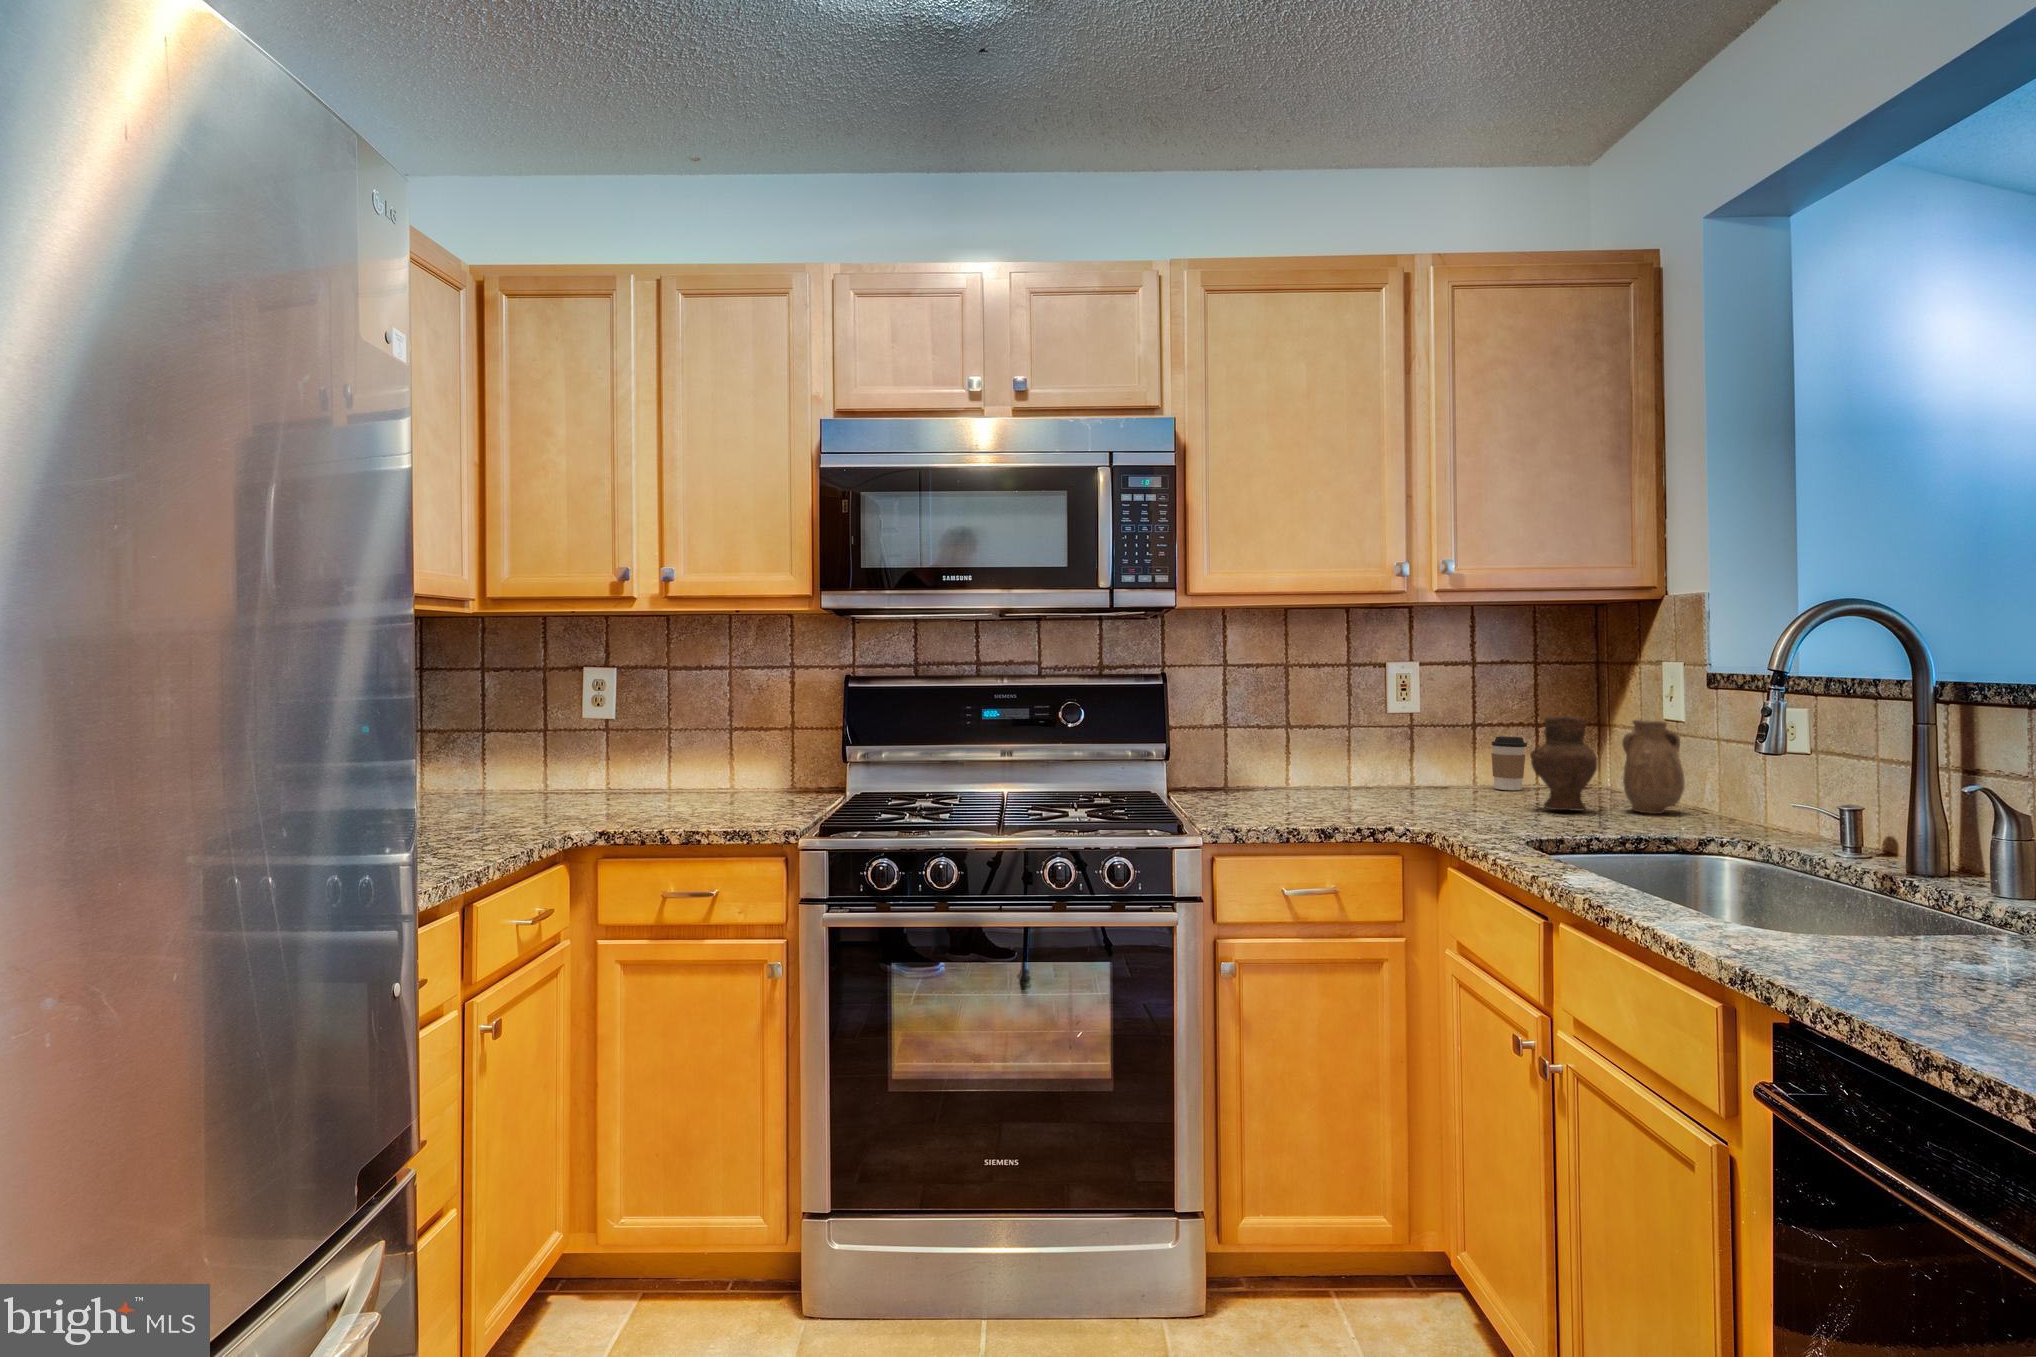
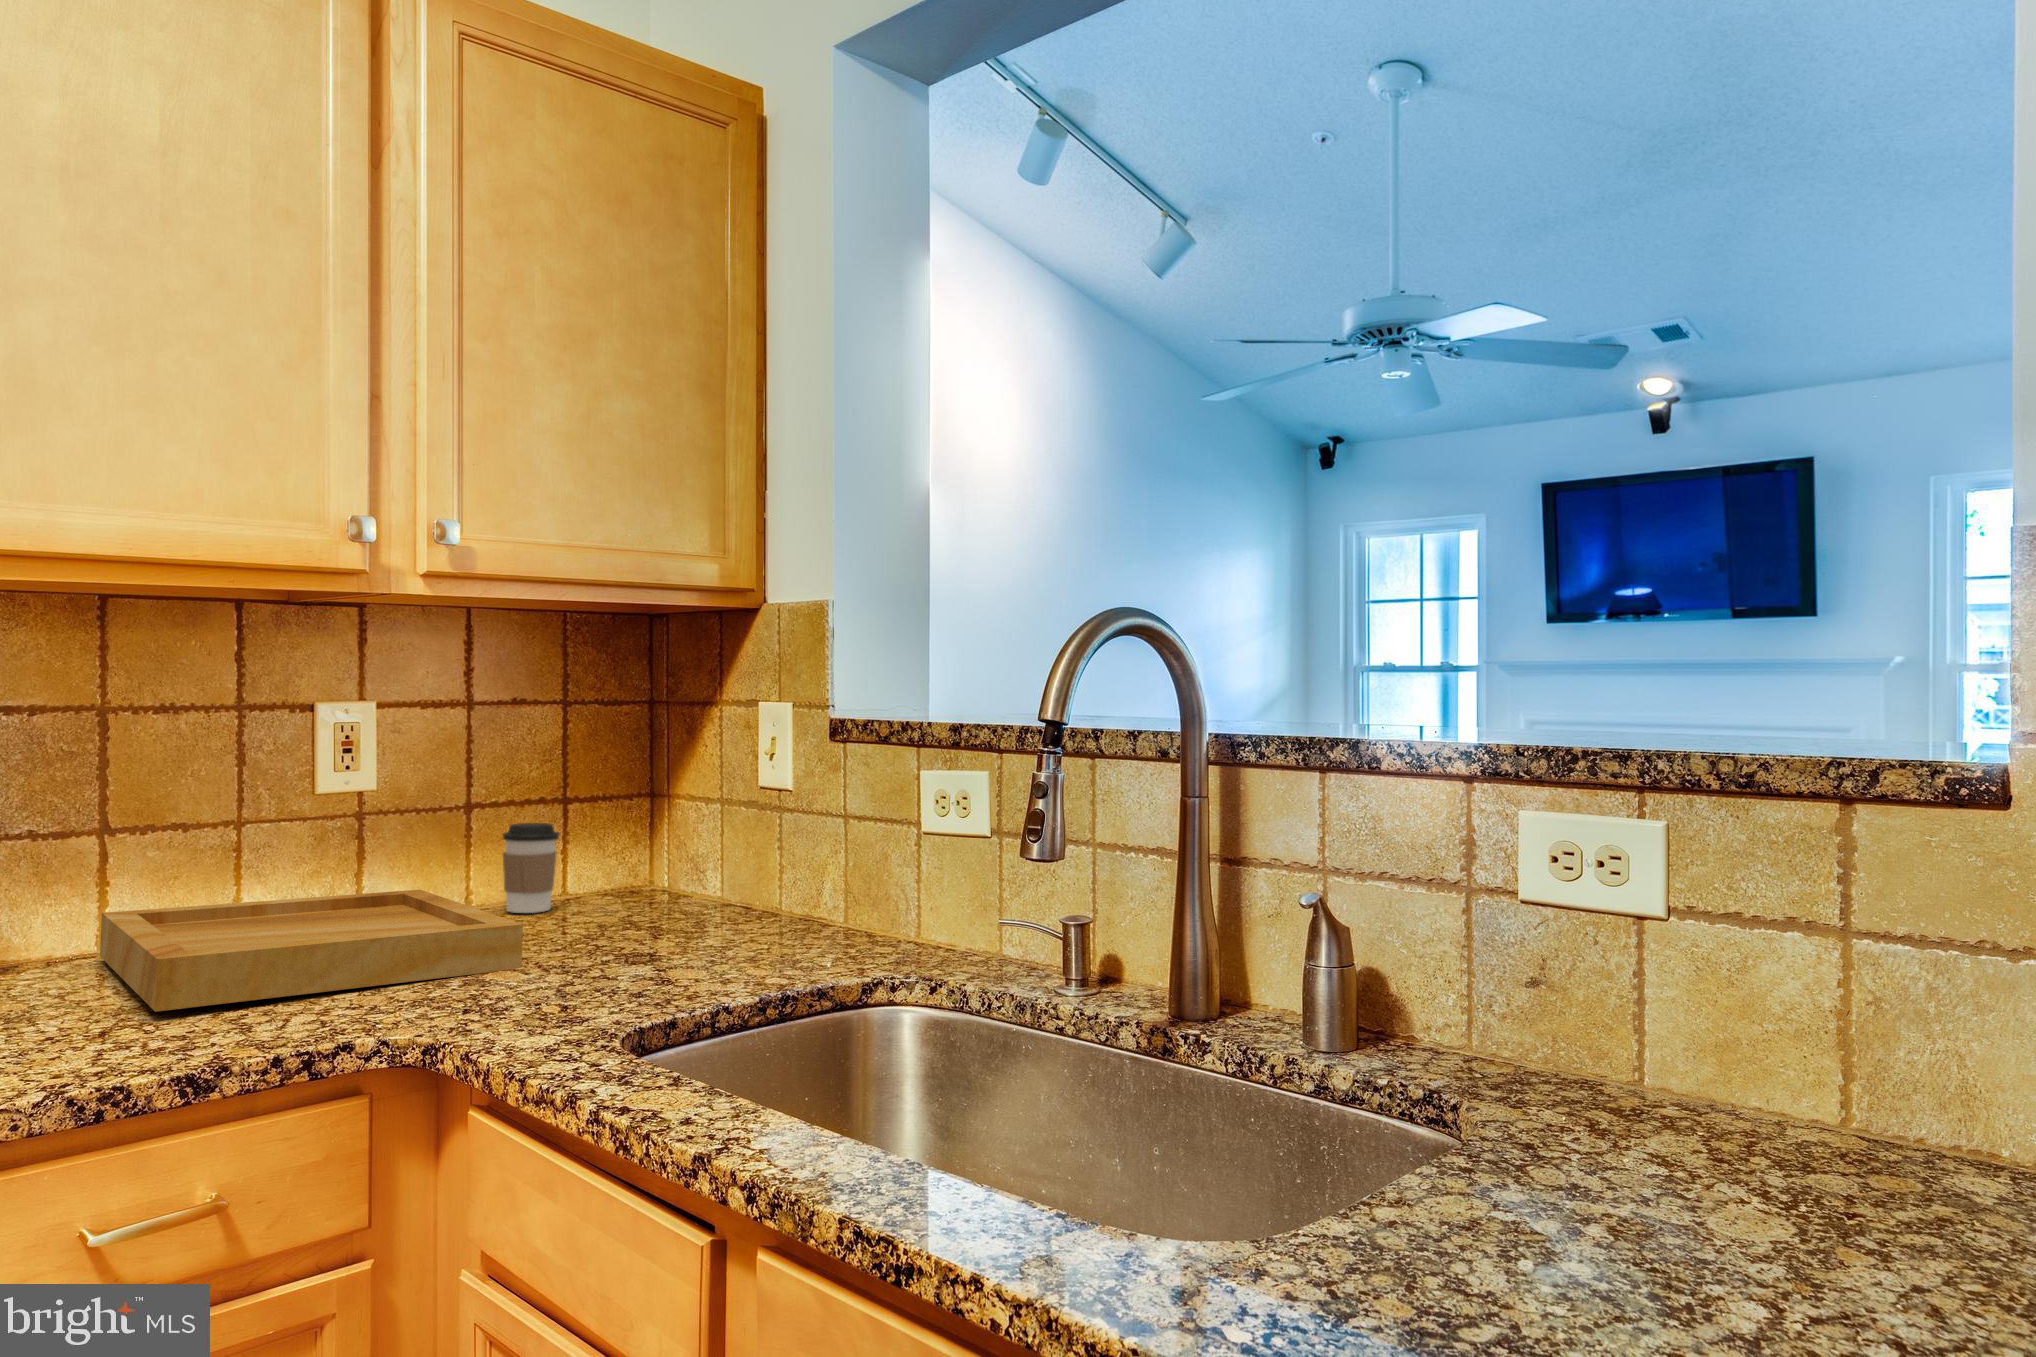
vase: present [1530,716,1685,814] -> none [589,791,808,951]
tray: none [1289,766,1489,812] -> present [100,890,523,1012]

